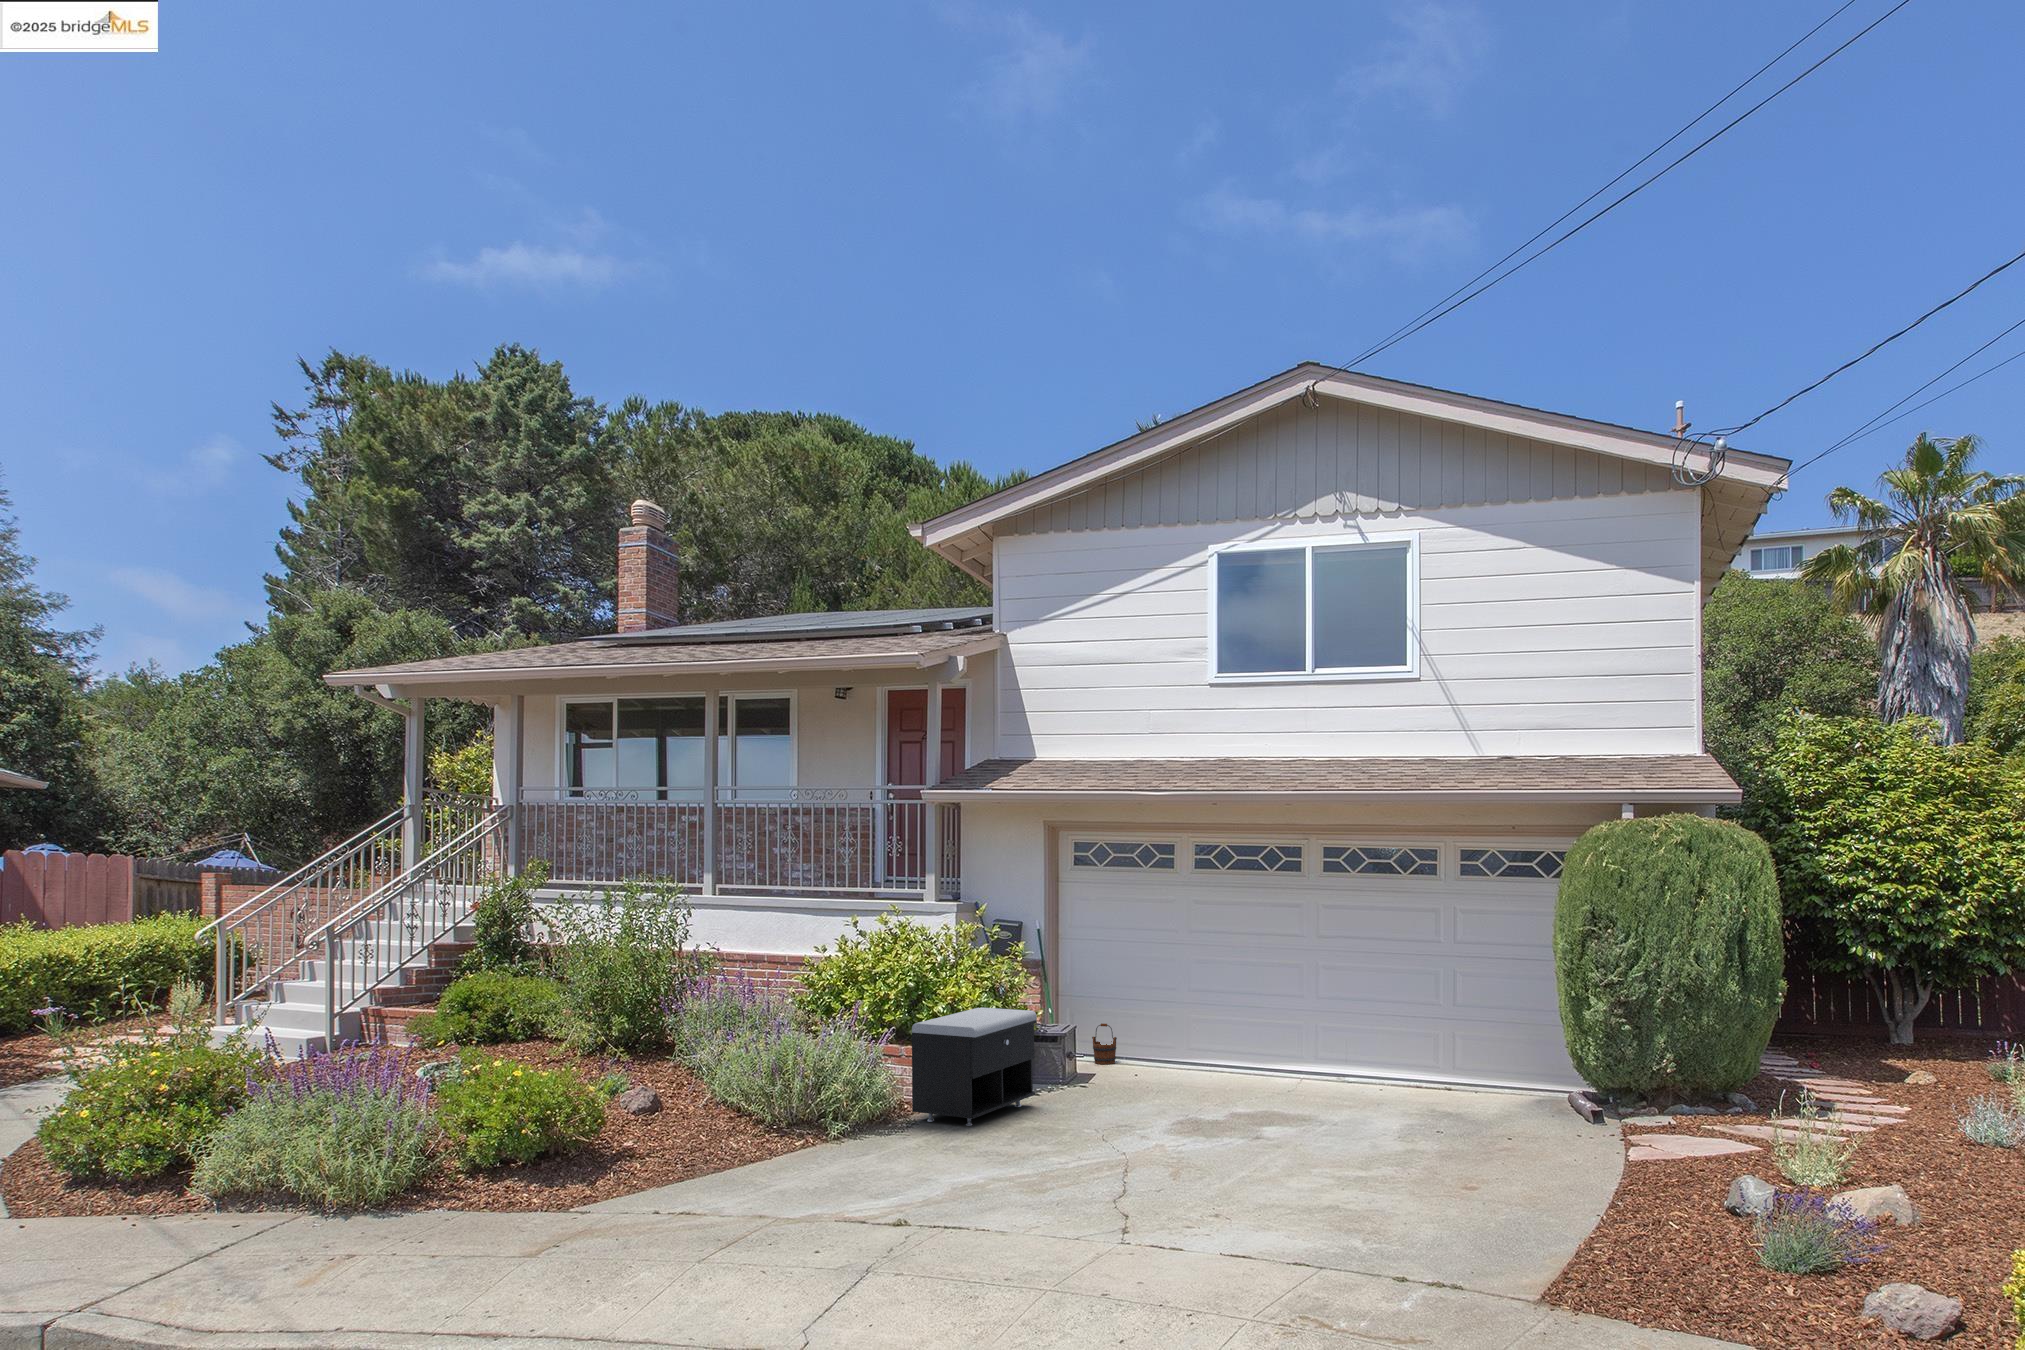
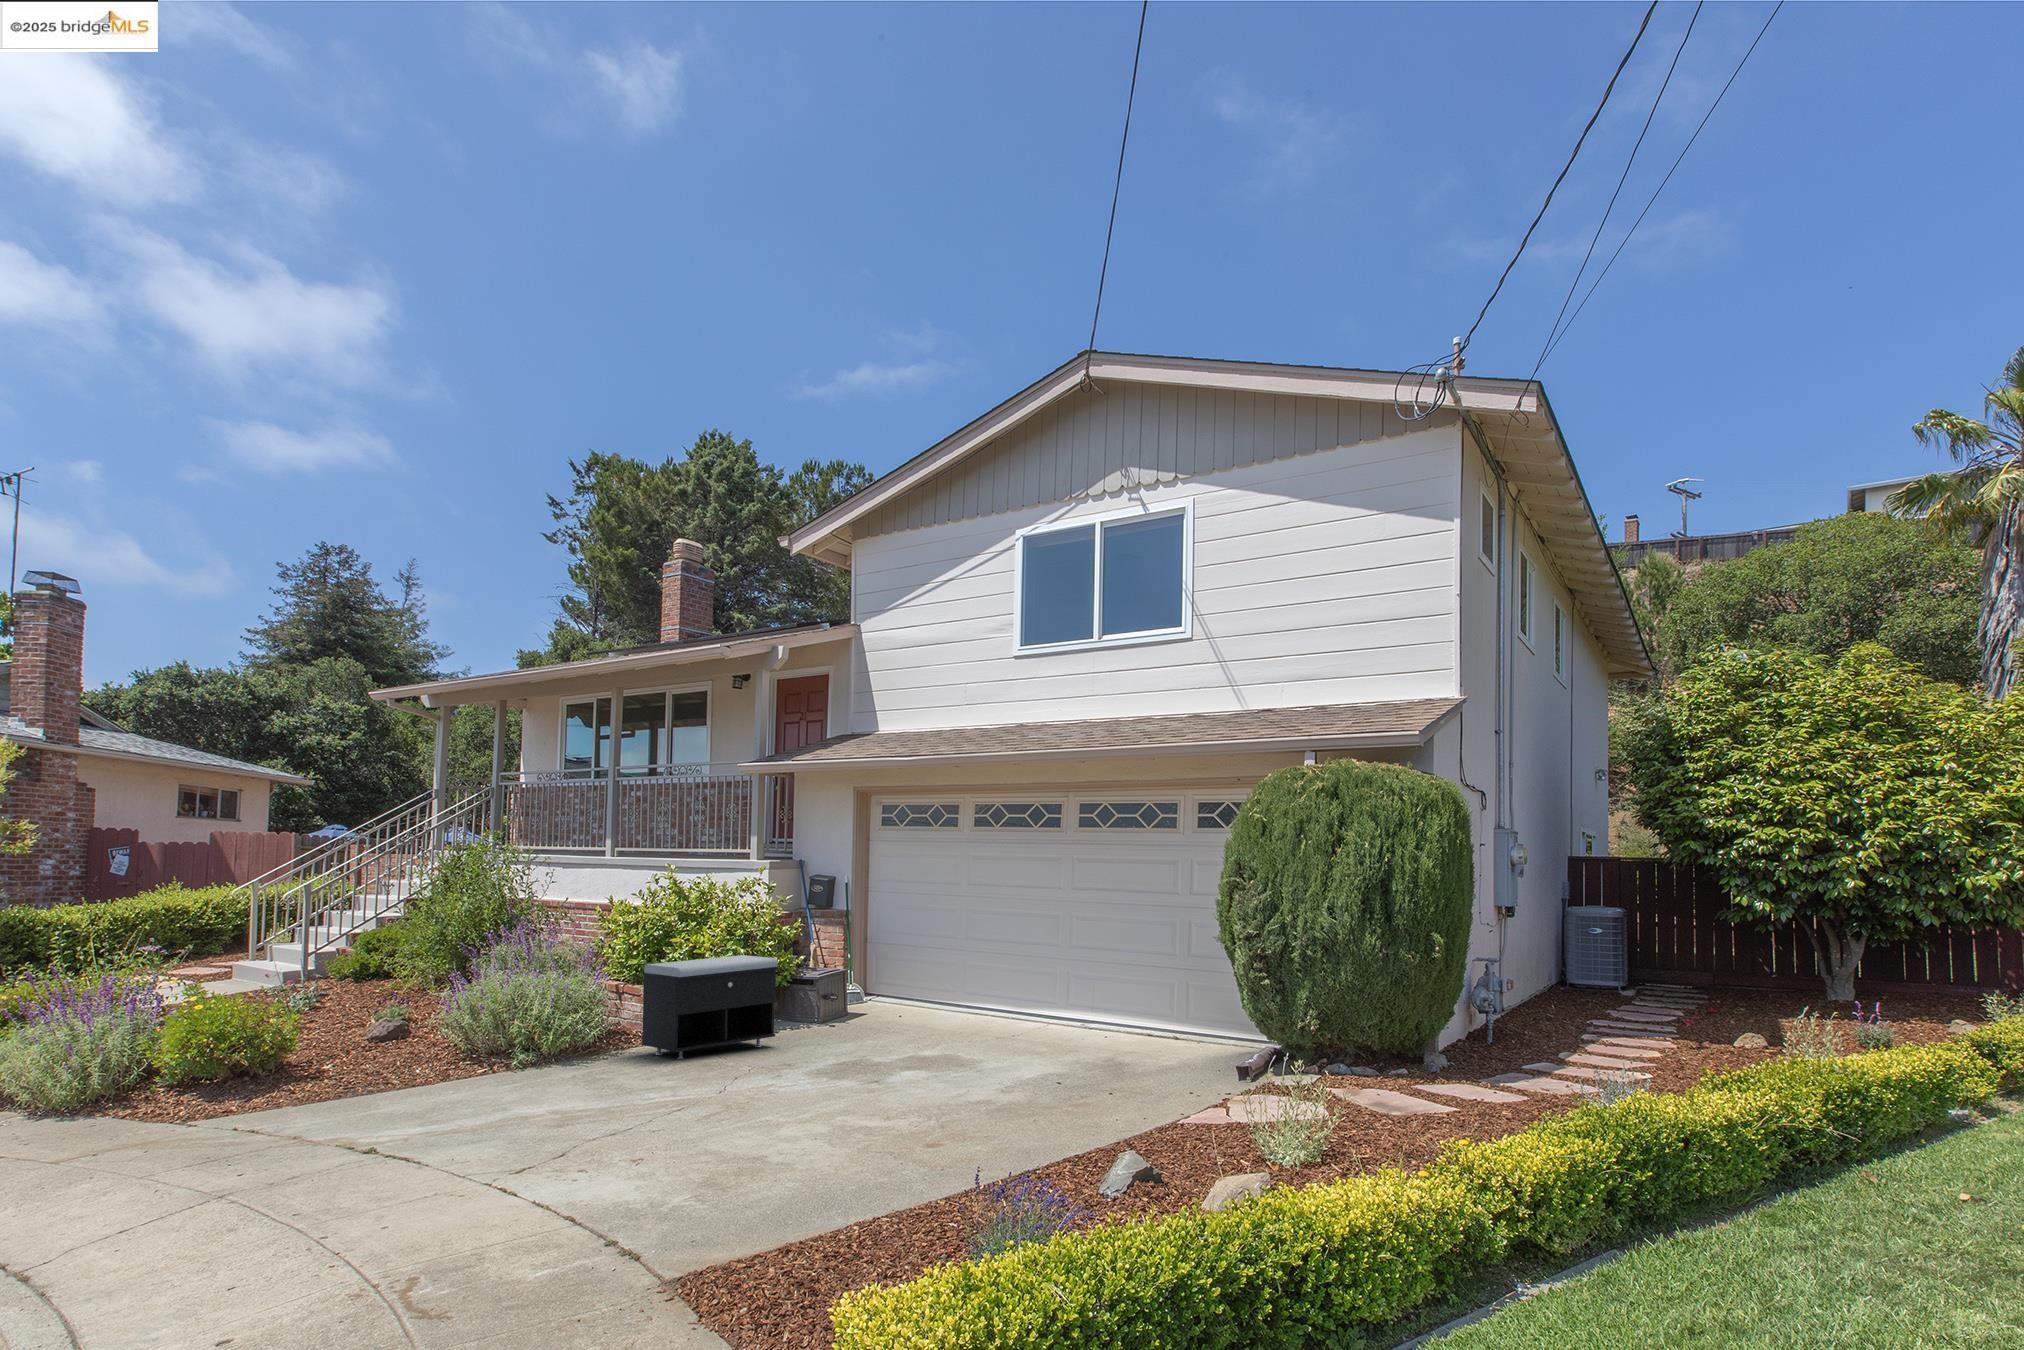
wooden bucket: present [1092,1023,1117,1065] -> none [917,980,939,1019]

